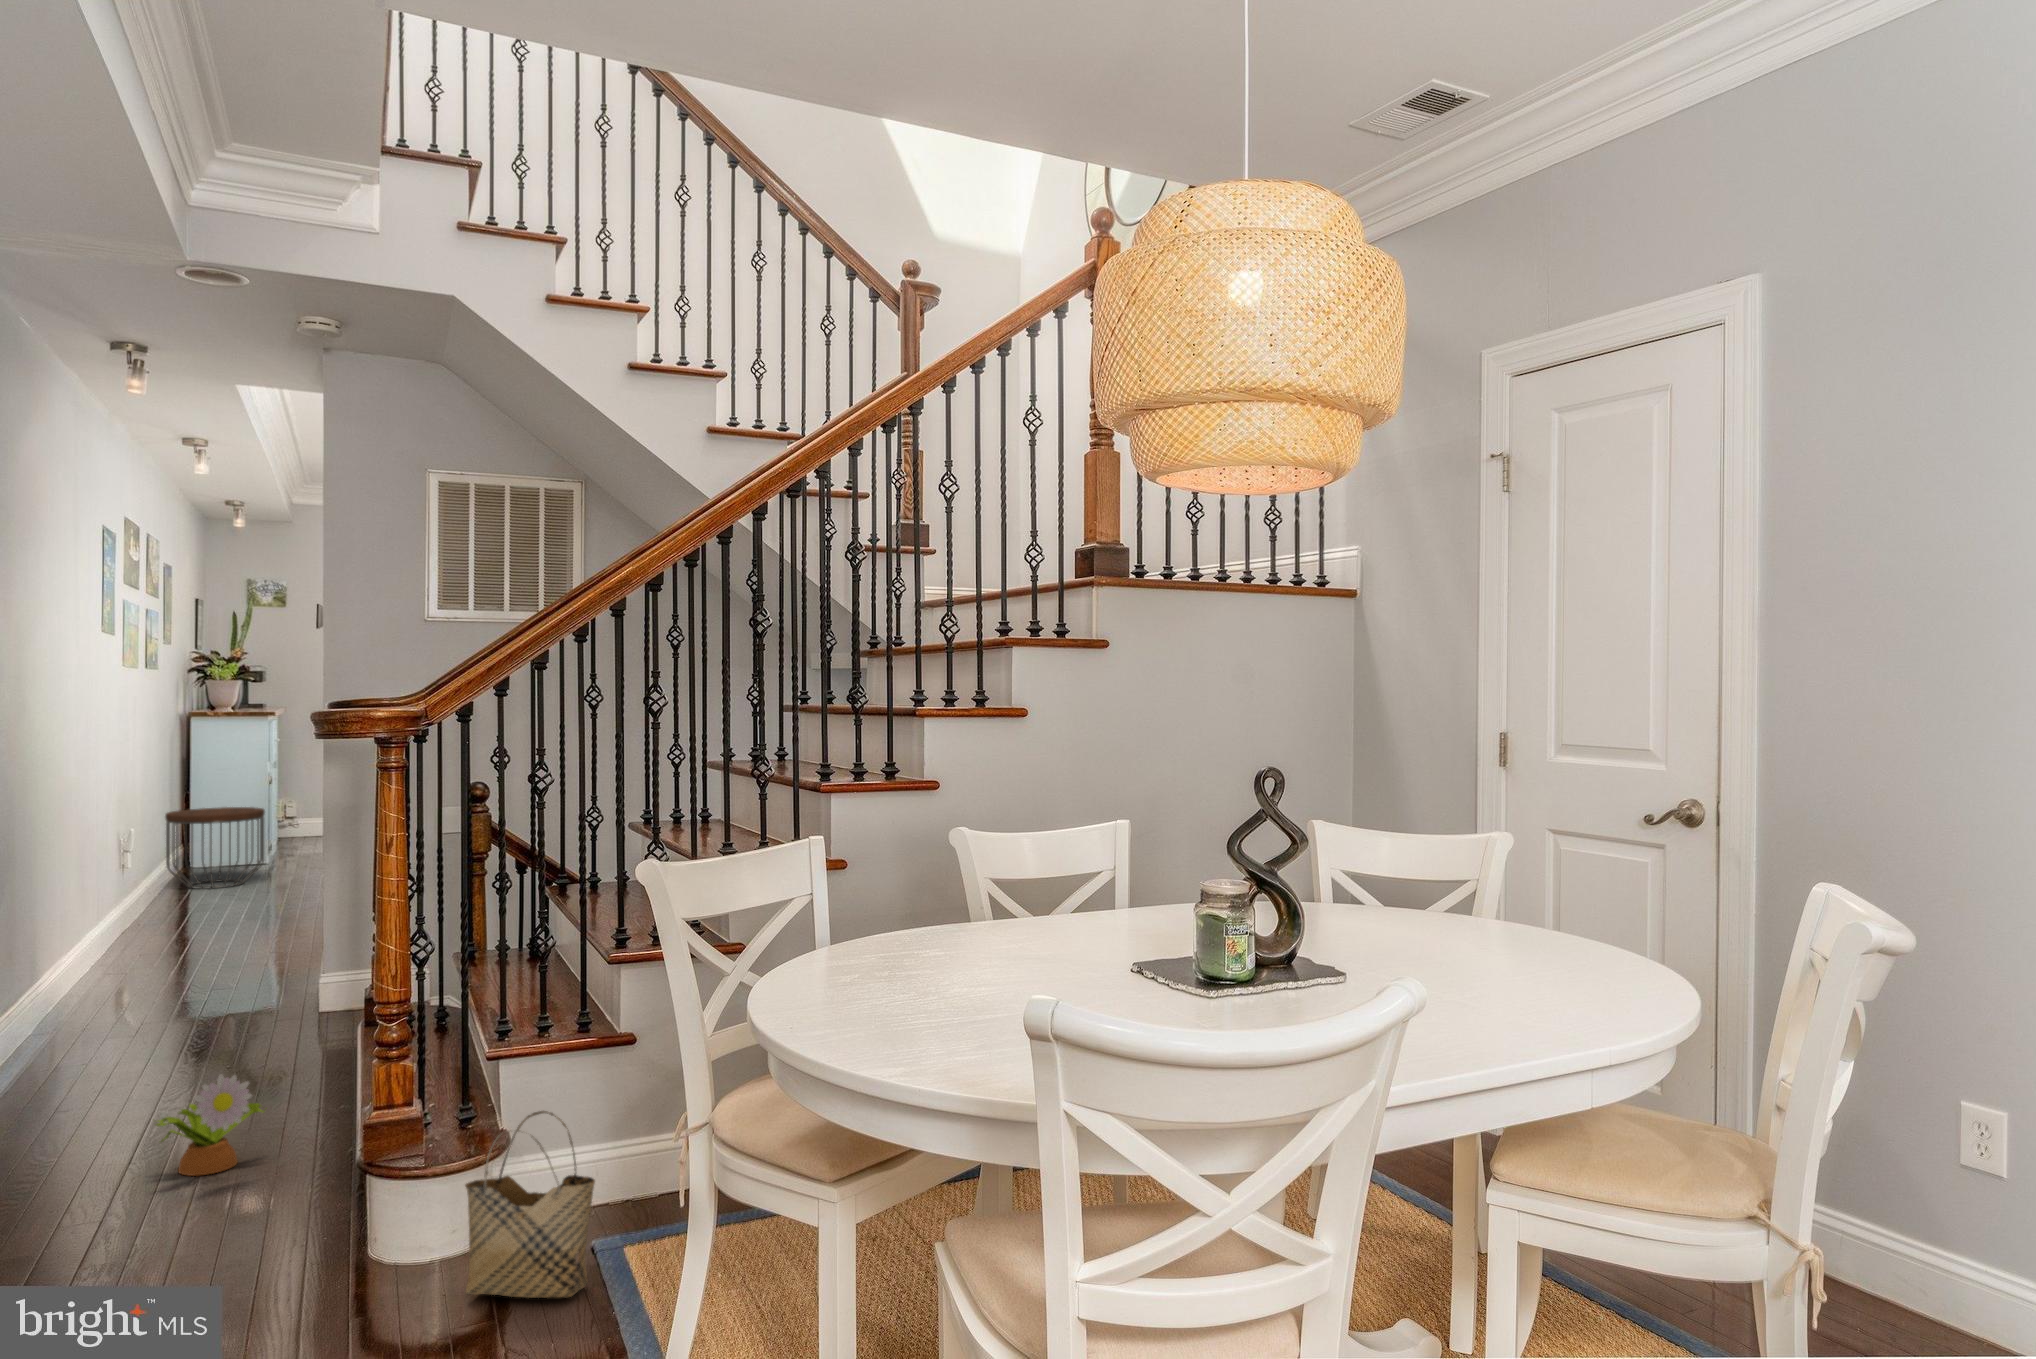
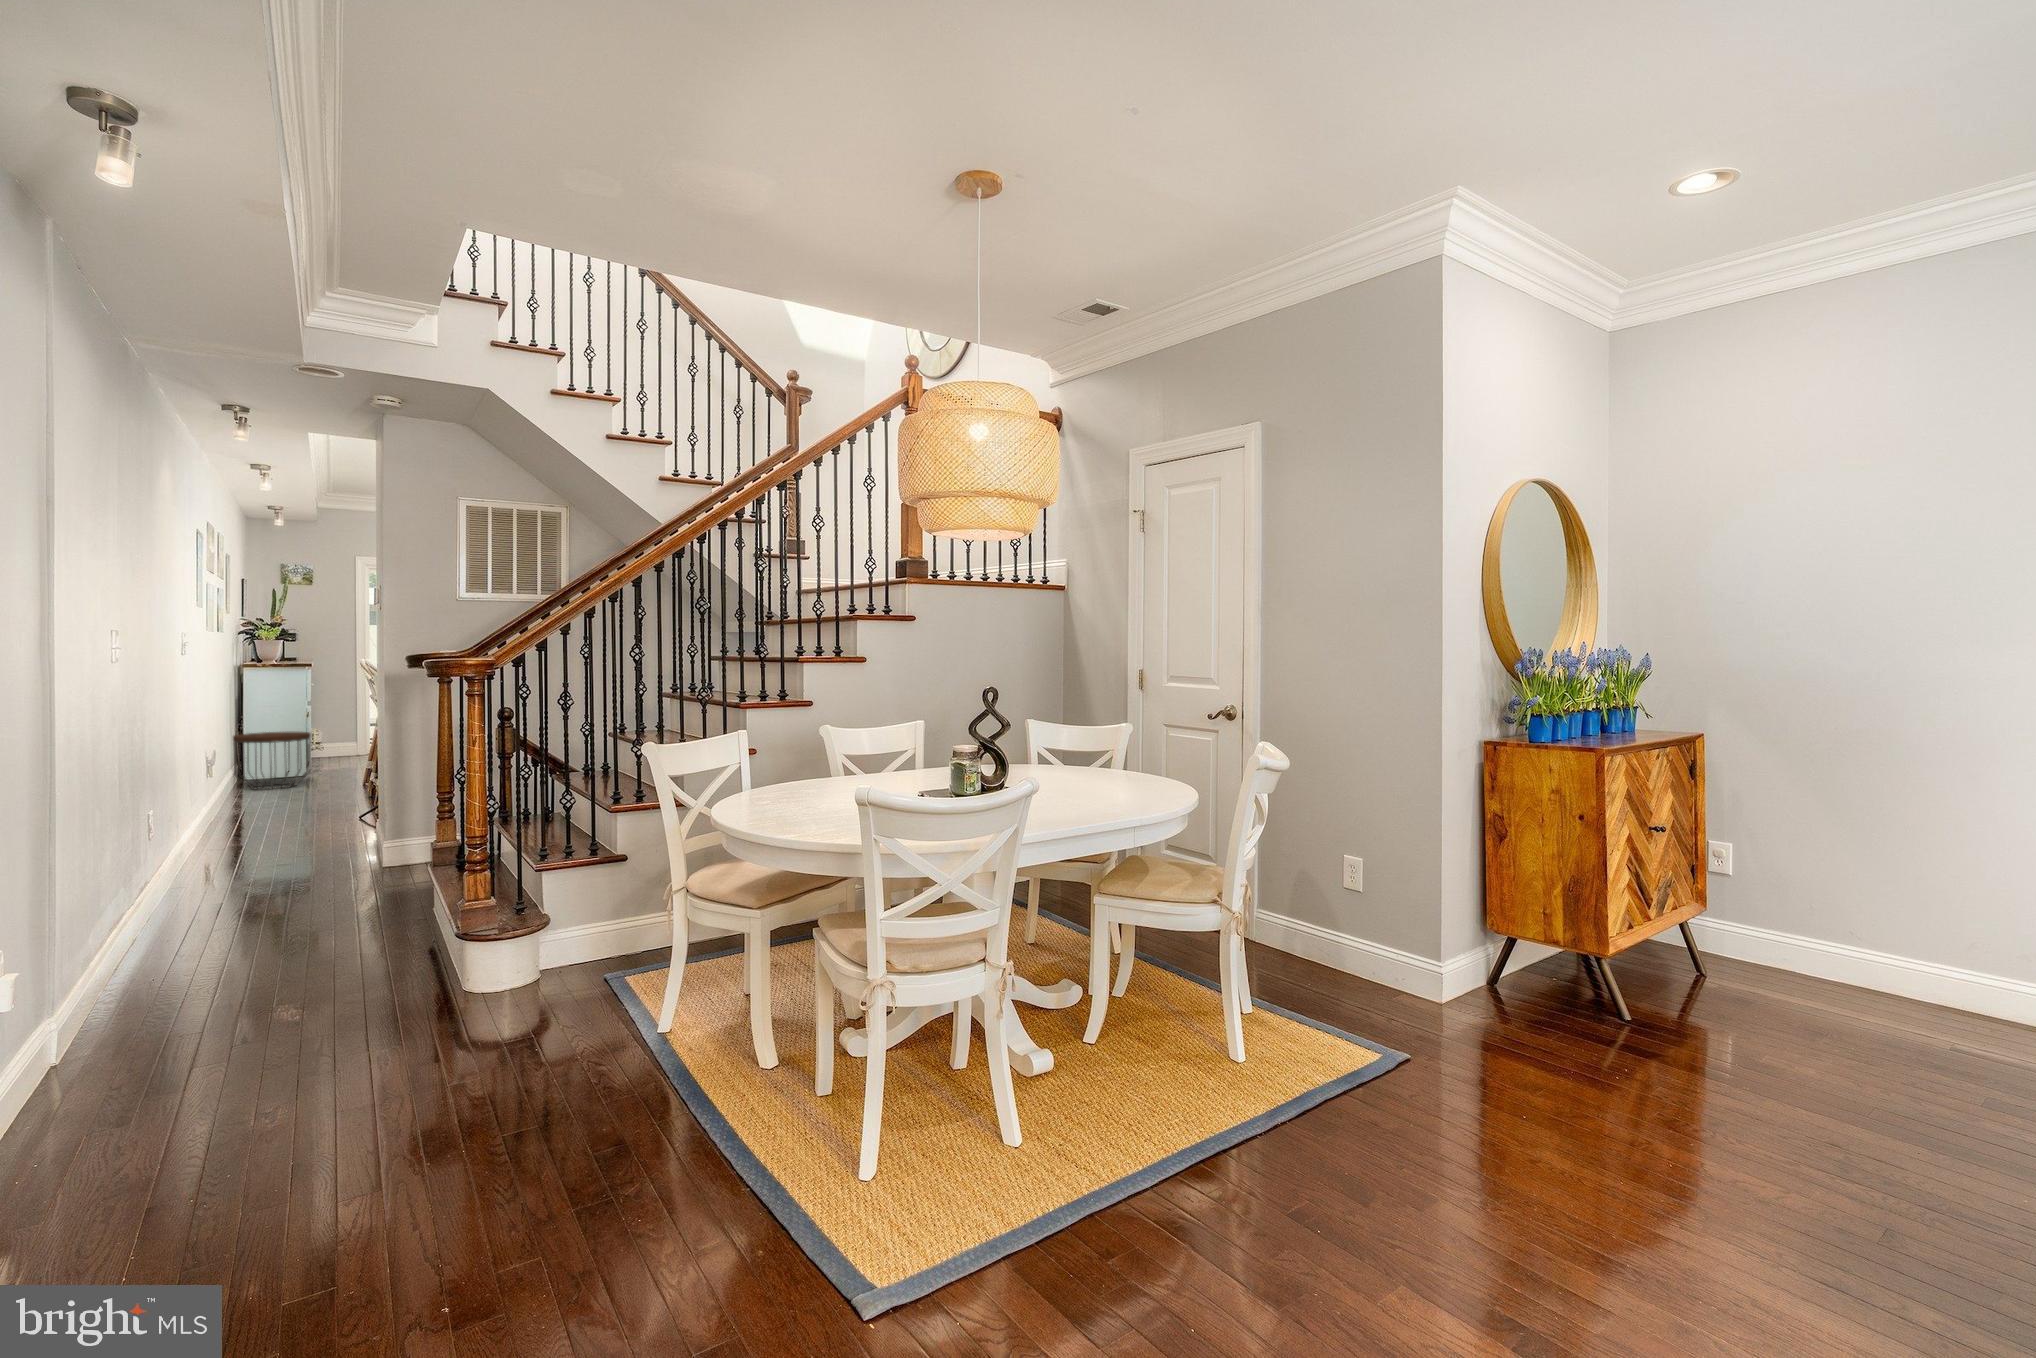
decorative plant: present [156,1074,267,1176] -> none [302,885,379,949]
woven basket: present [465,1111,595,1298] -> none [534,889,615,994]

